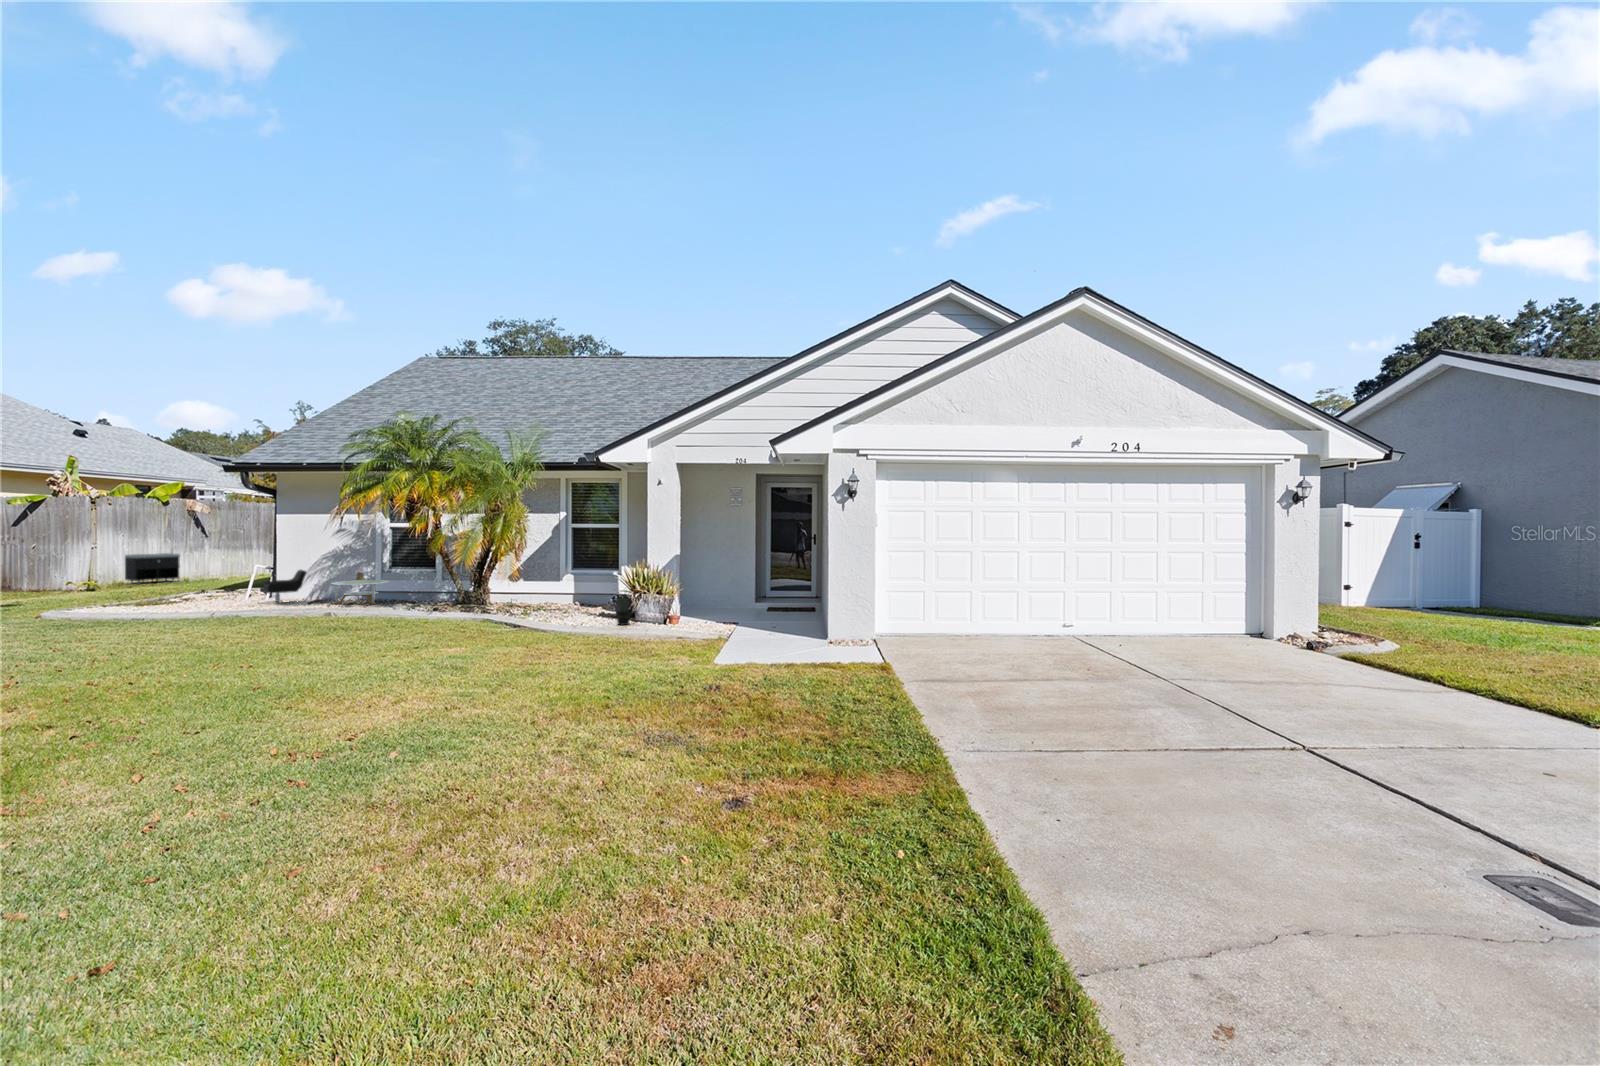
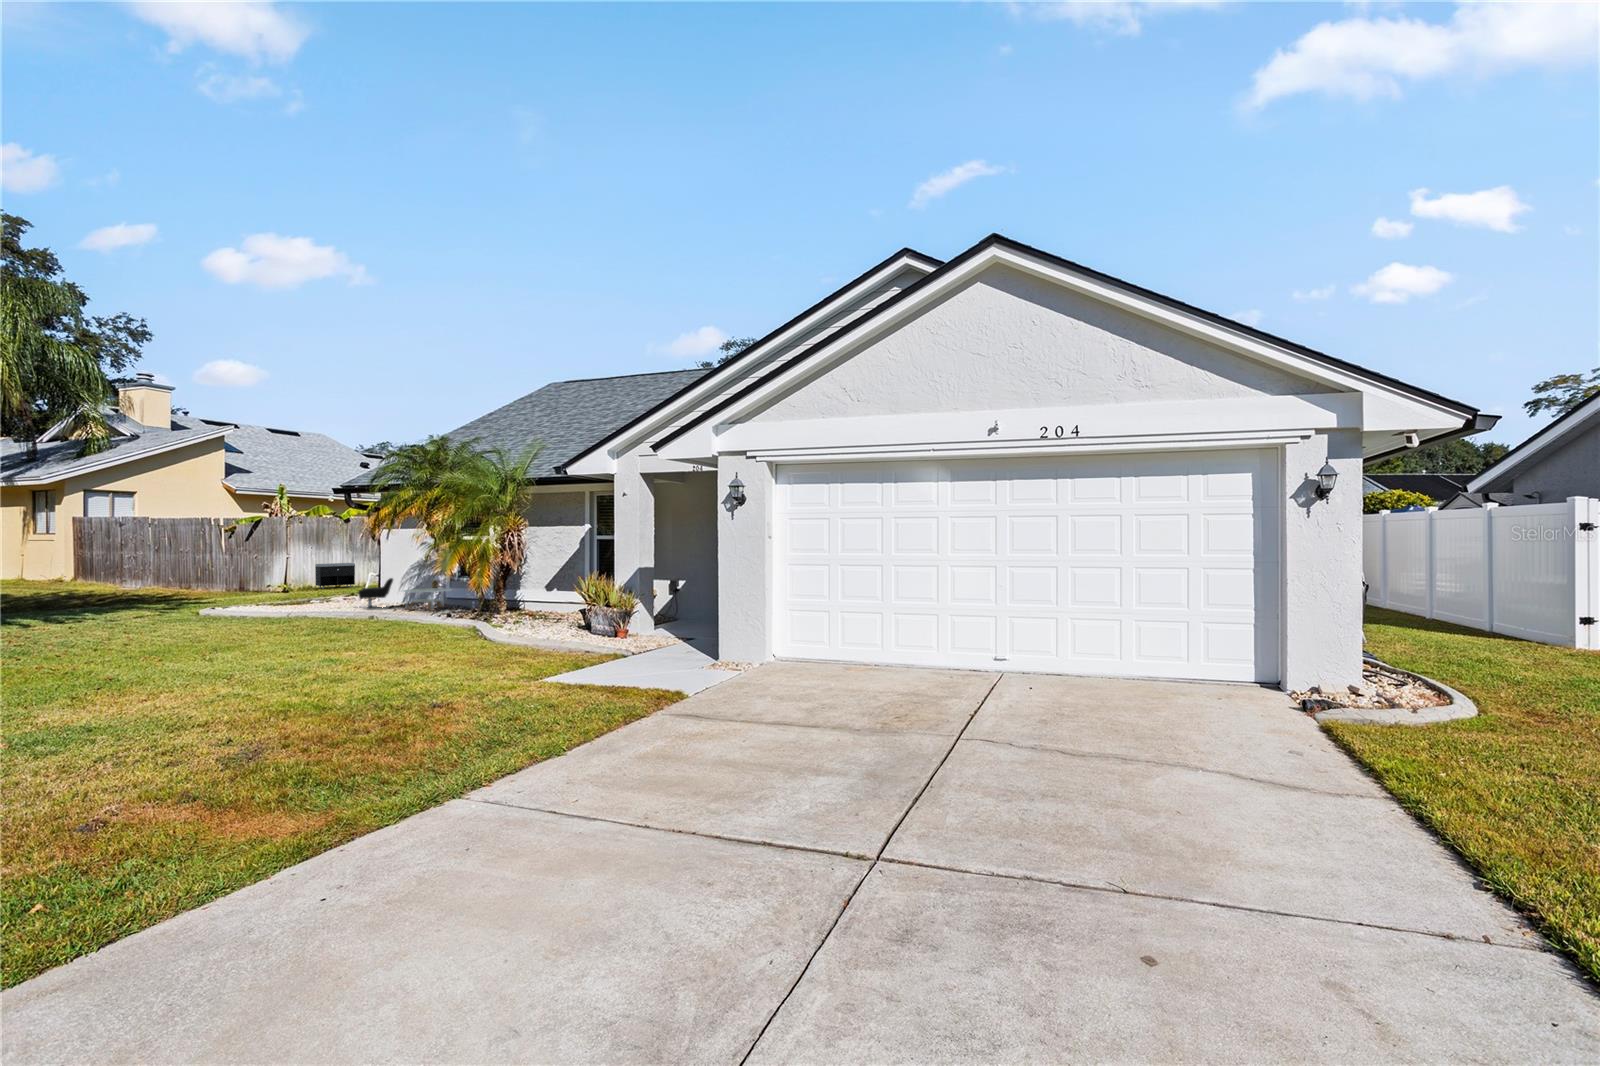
potted plant: present [617,594,630,625] -> none [566,599,589,638]

